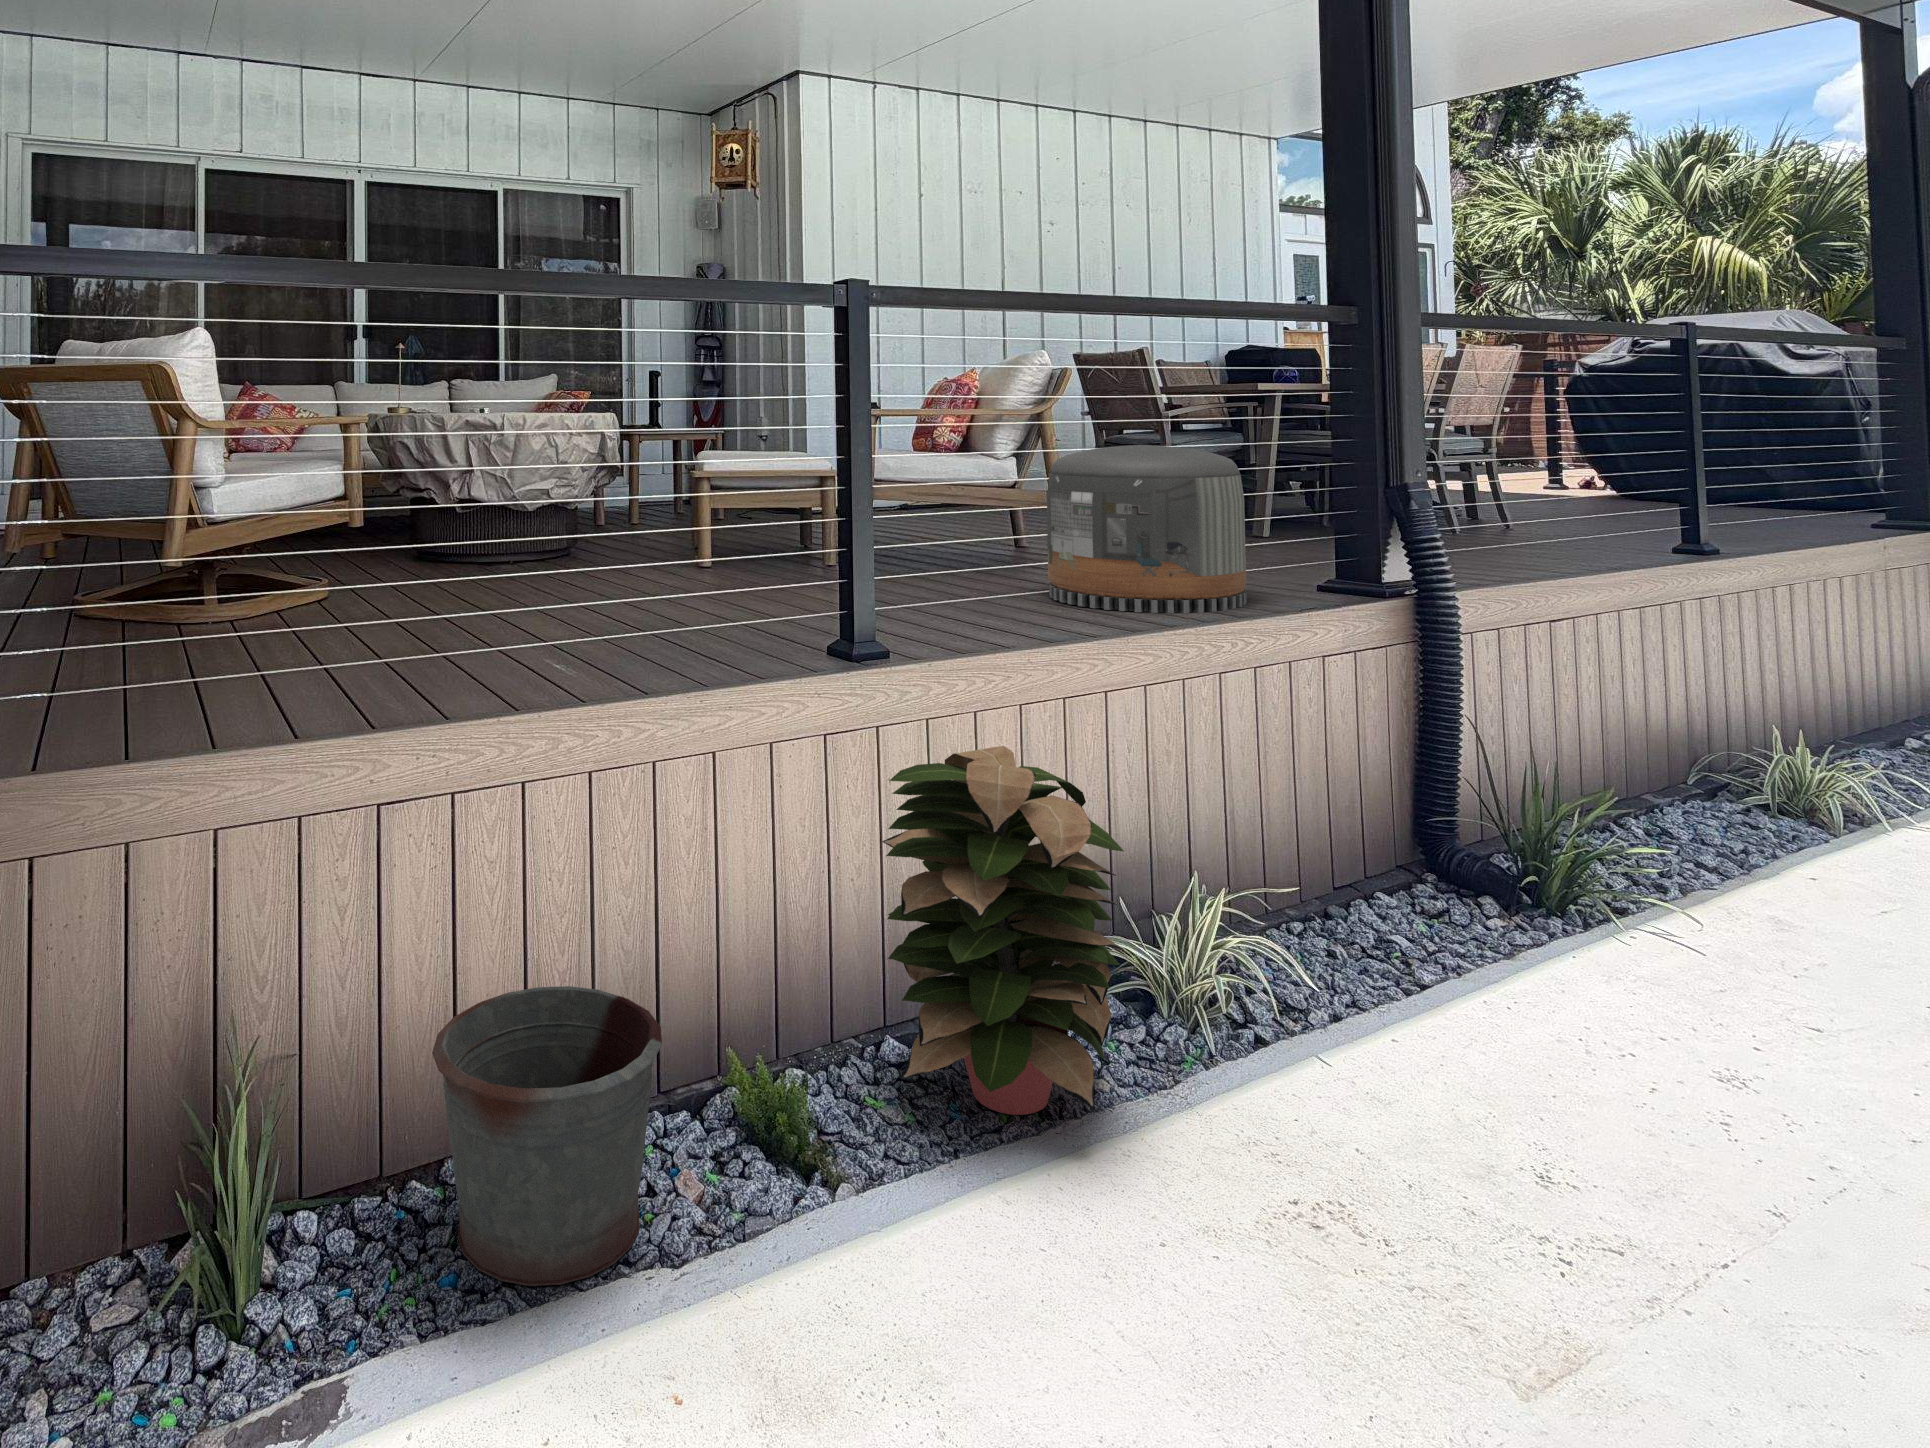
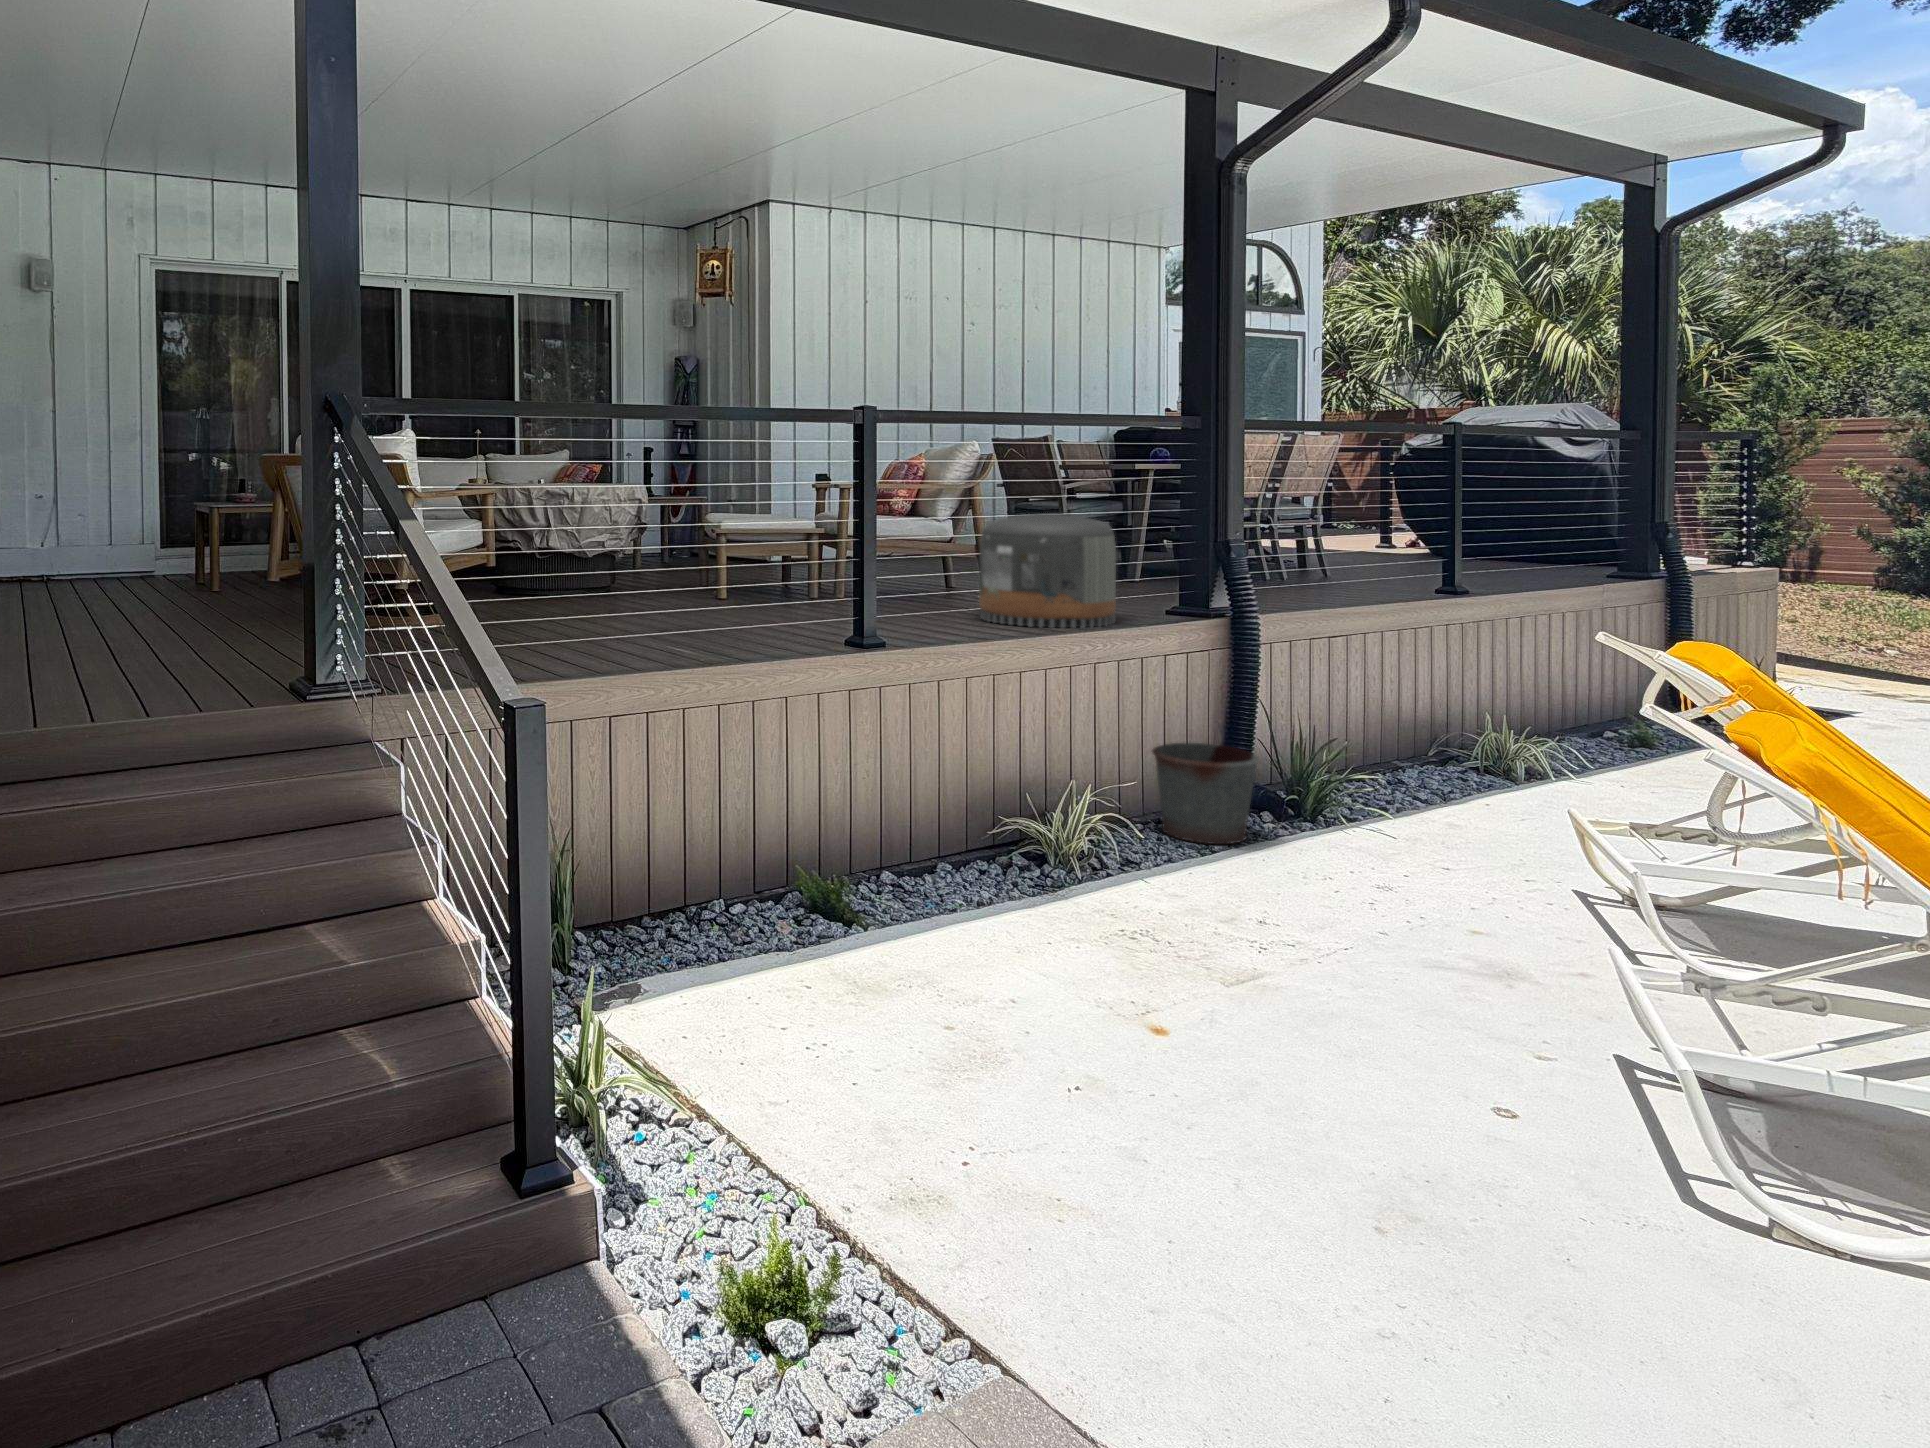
decorative plant: present [882,746,1124,1115] -> none [884,699,1029,904]
bucket: present [432,986,662,1286] -> present [1152,743,1259,844]

